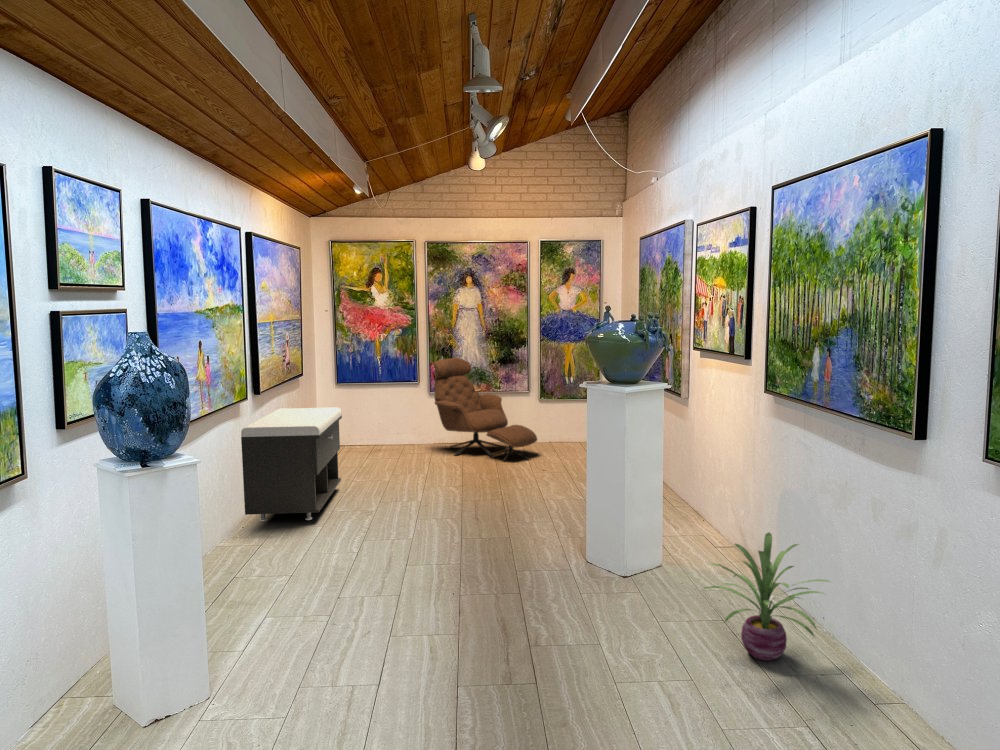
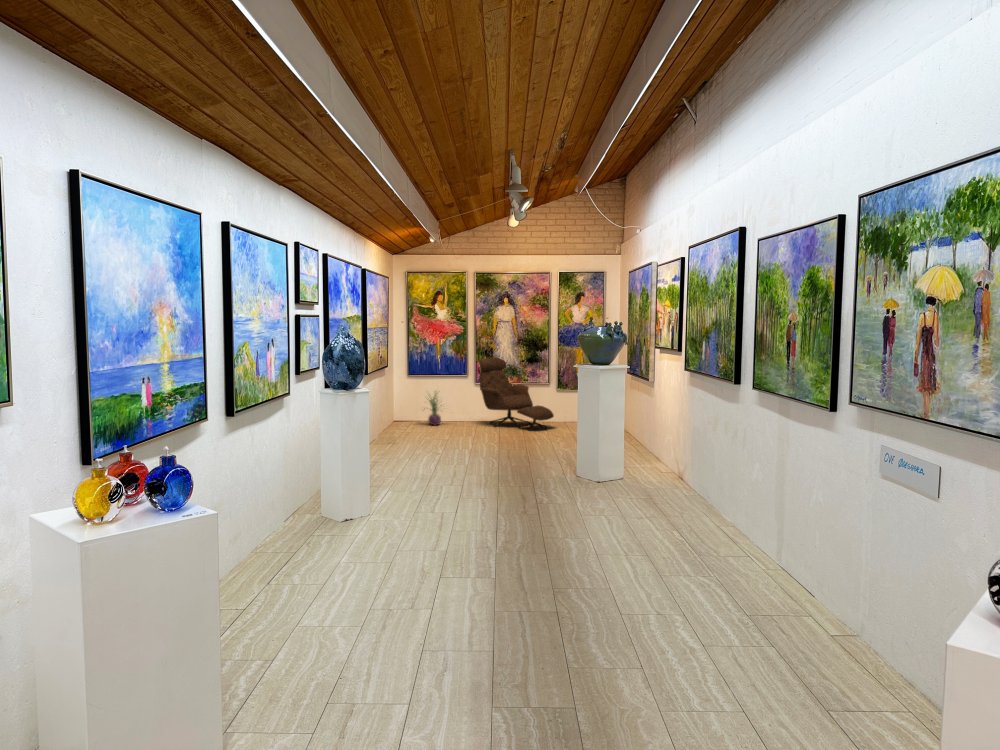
storage bench: present [241,407,342,522] -> none [359,386,419,456]
decorative plant: present [704,532,830,661] -> present [428,392,441,425]

